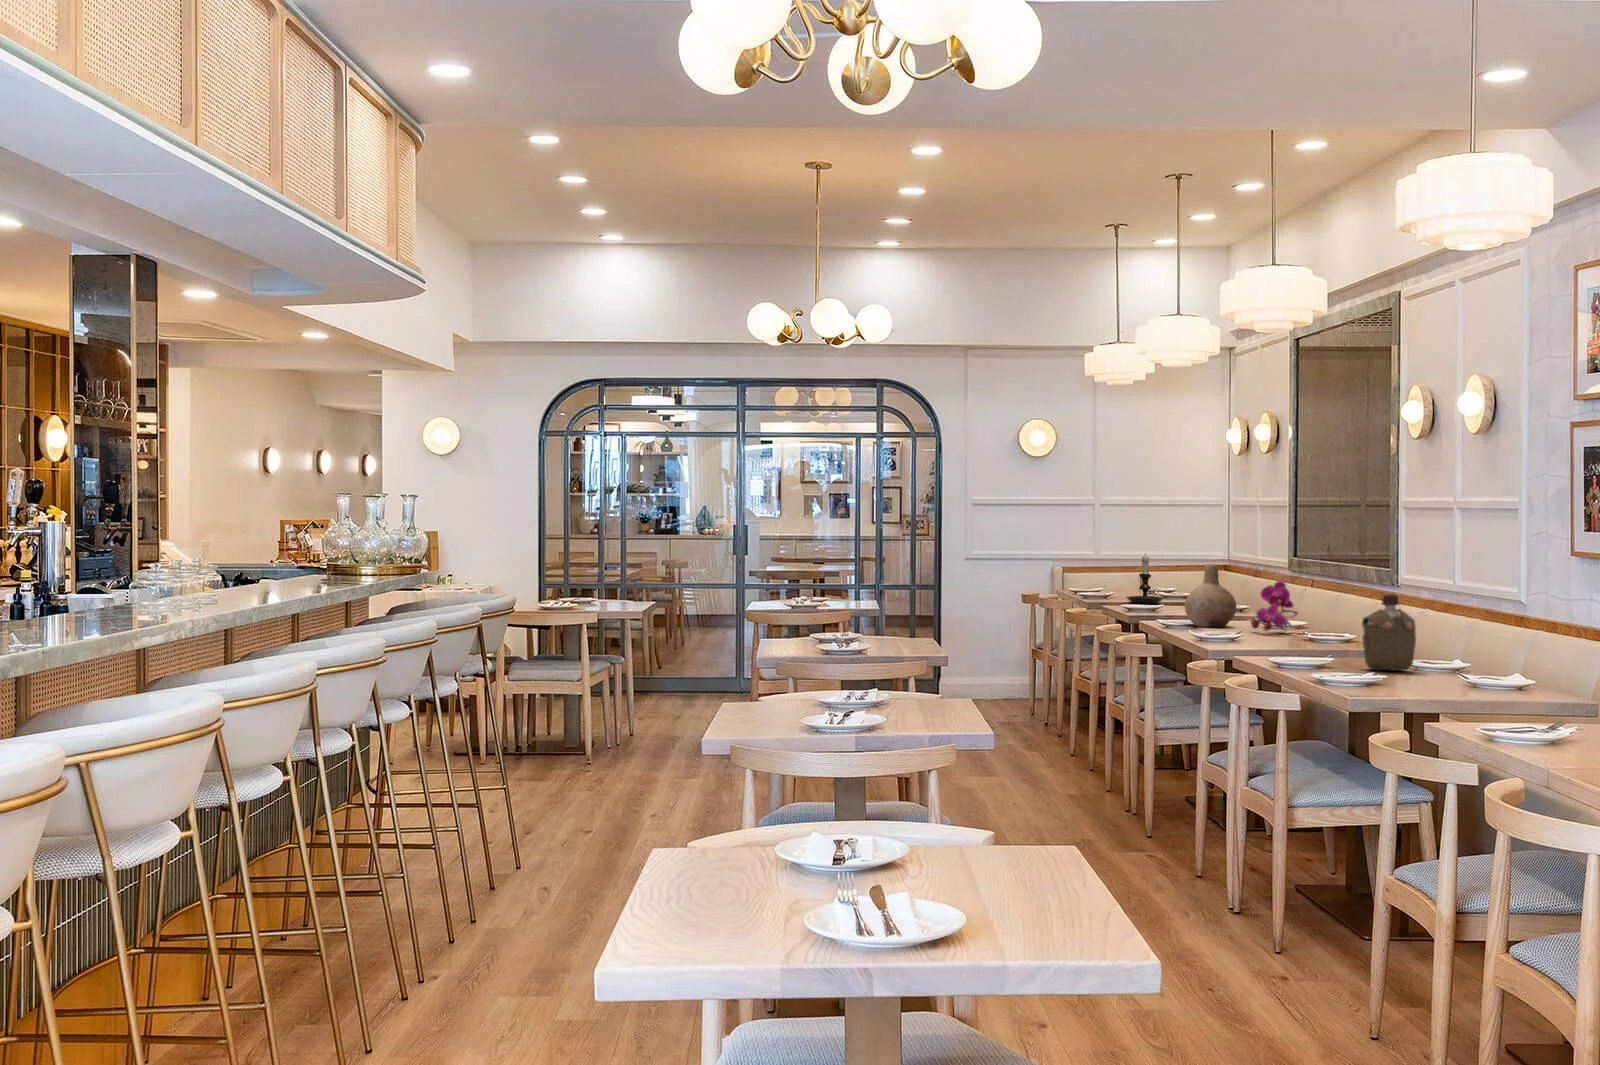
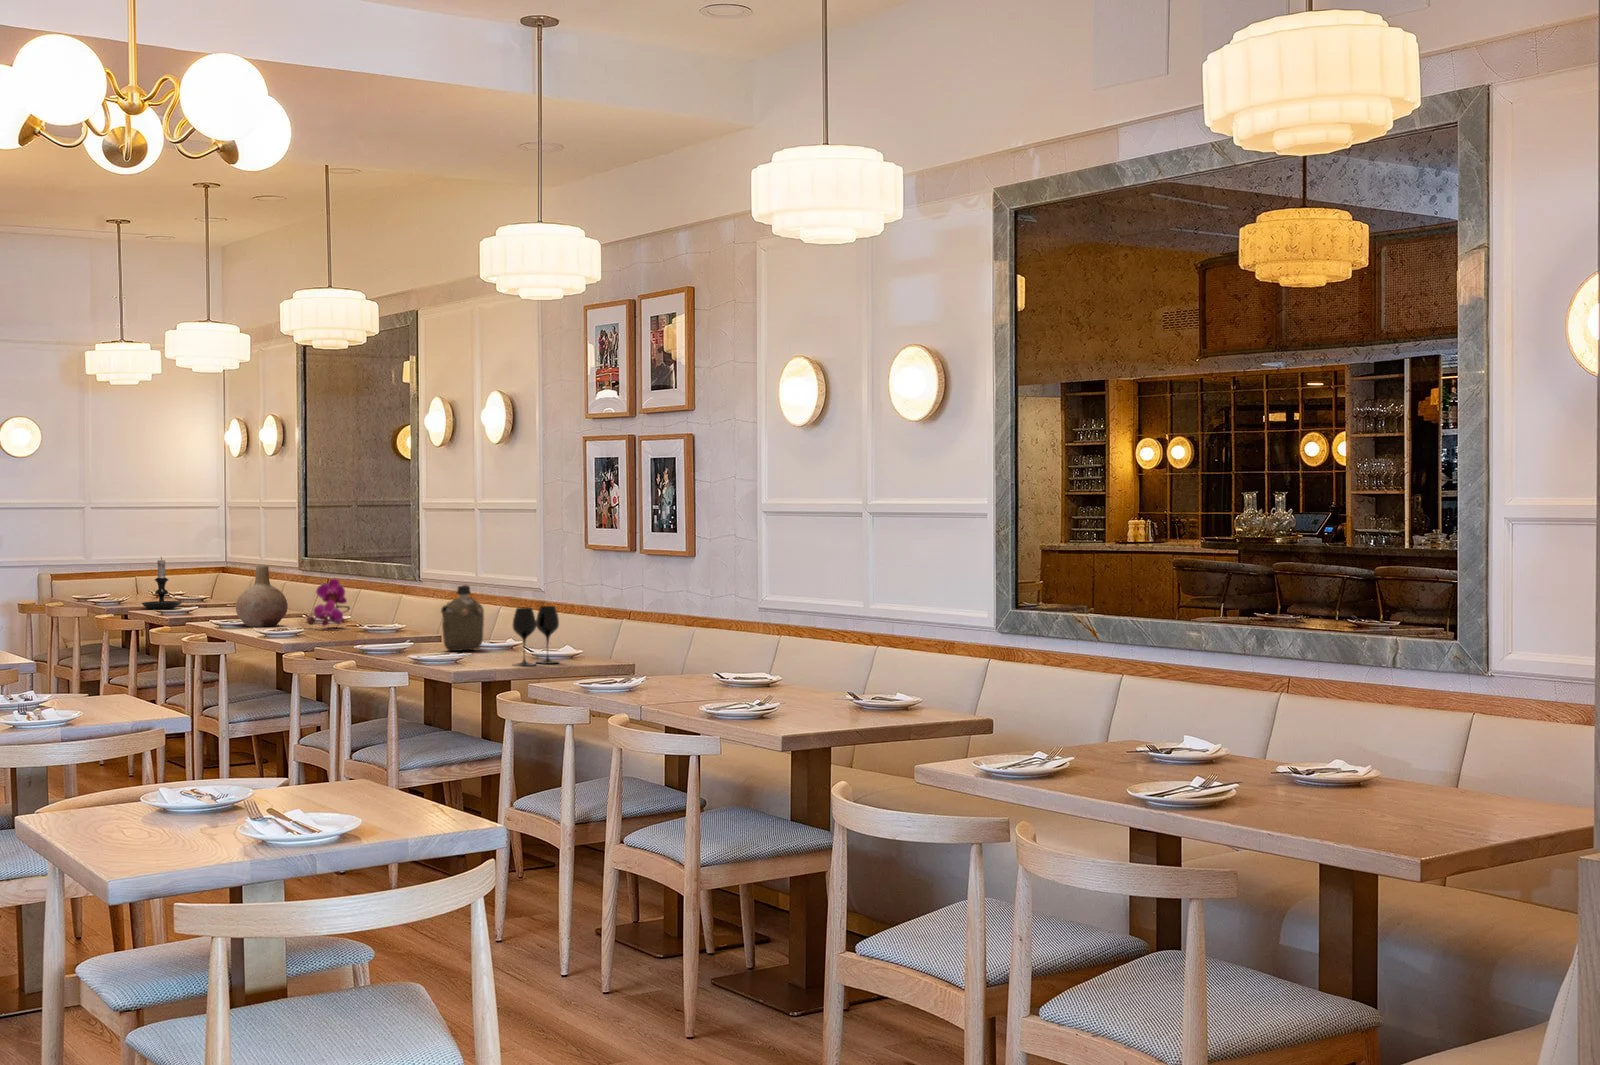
wine glass: none [1424,625,1493,697] -> present [513,606,559,666]

